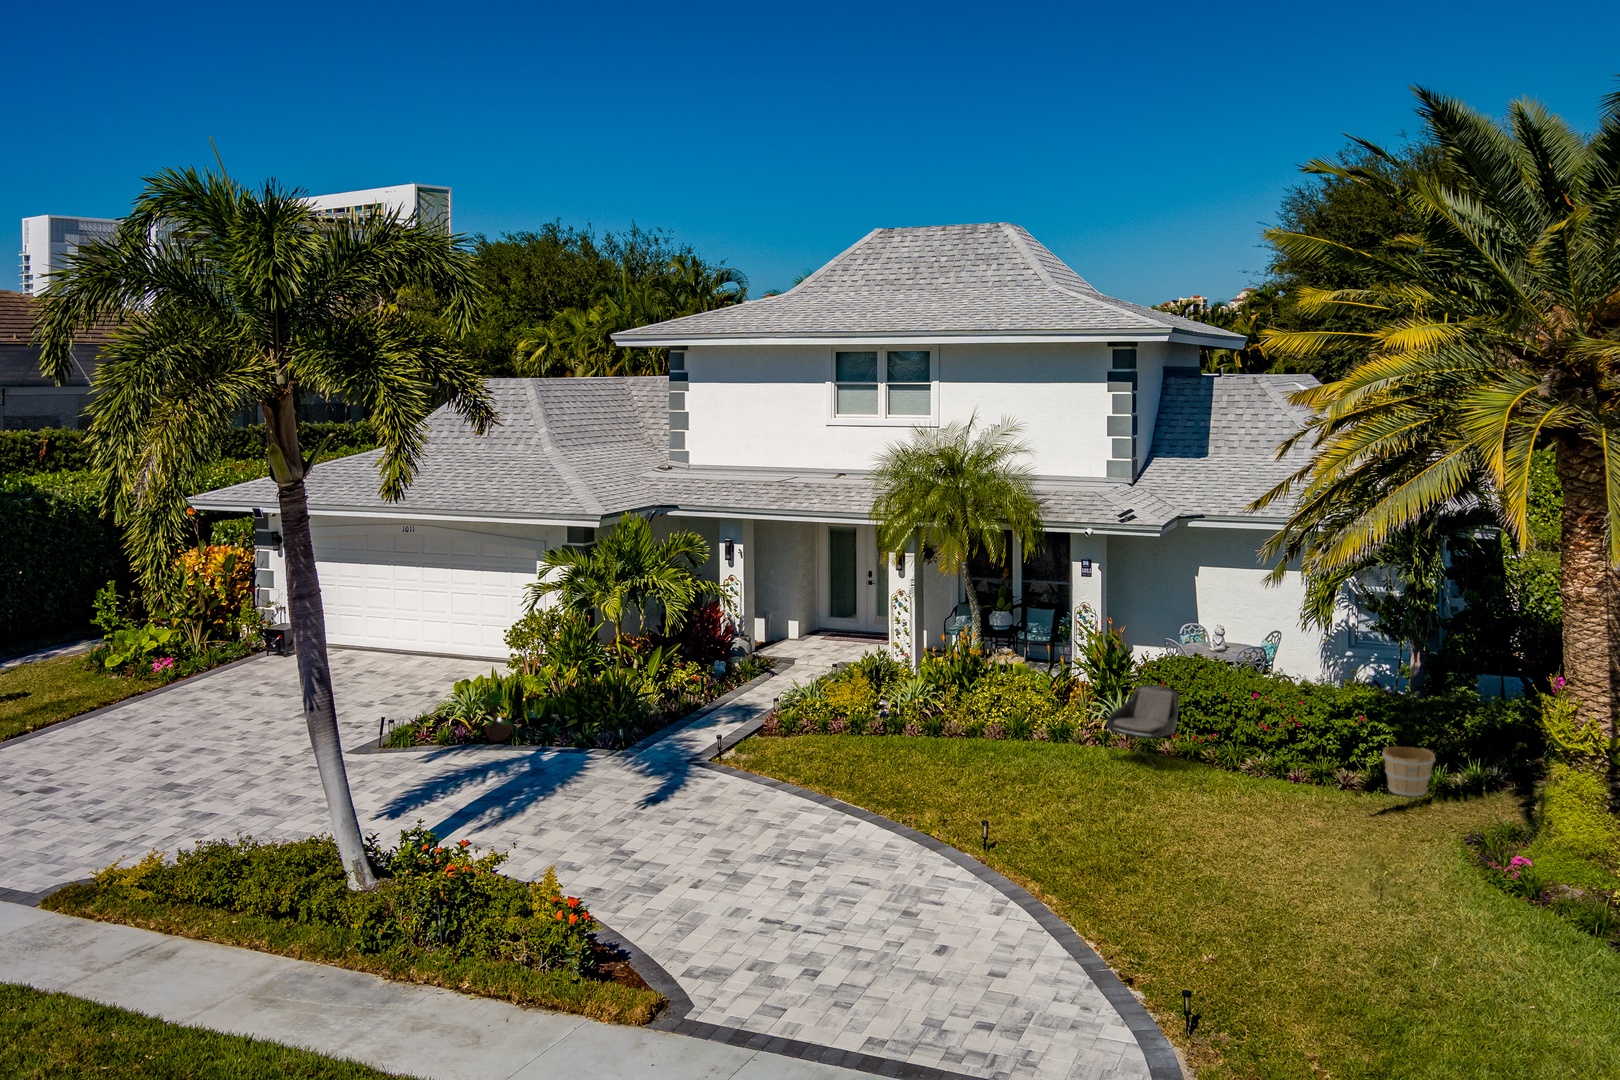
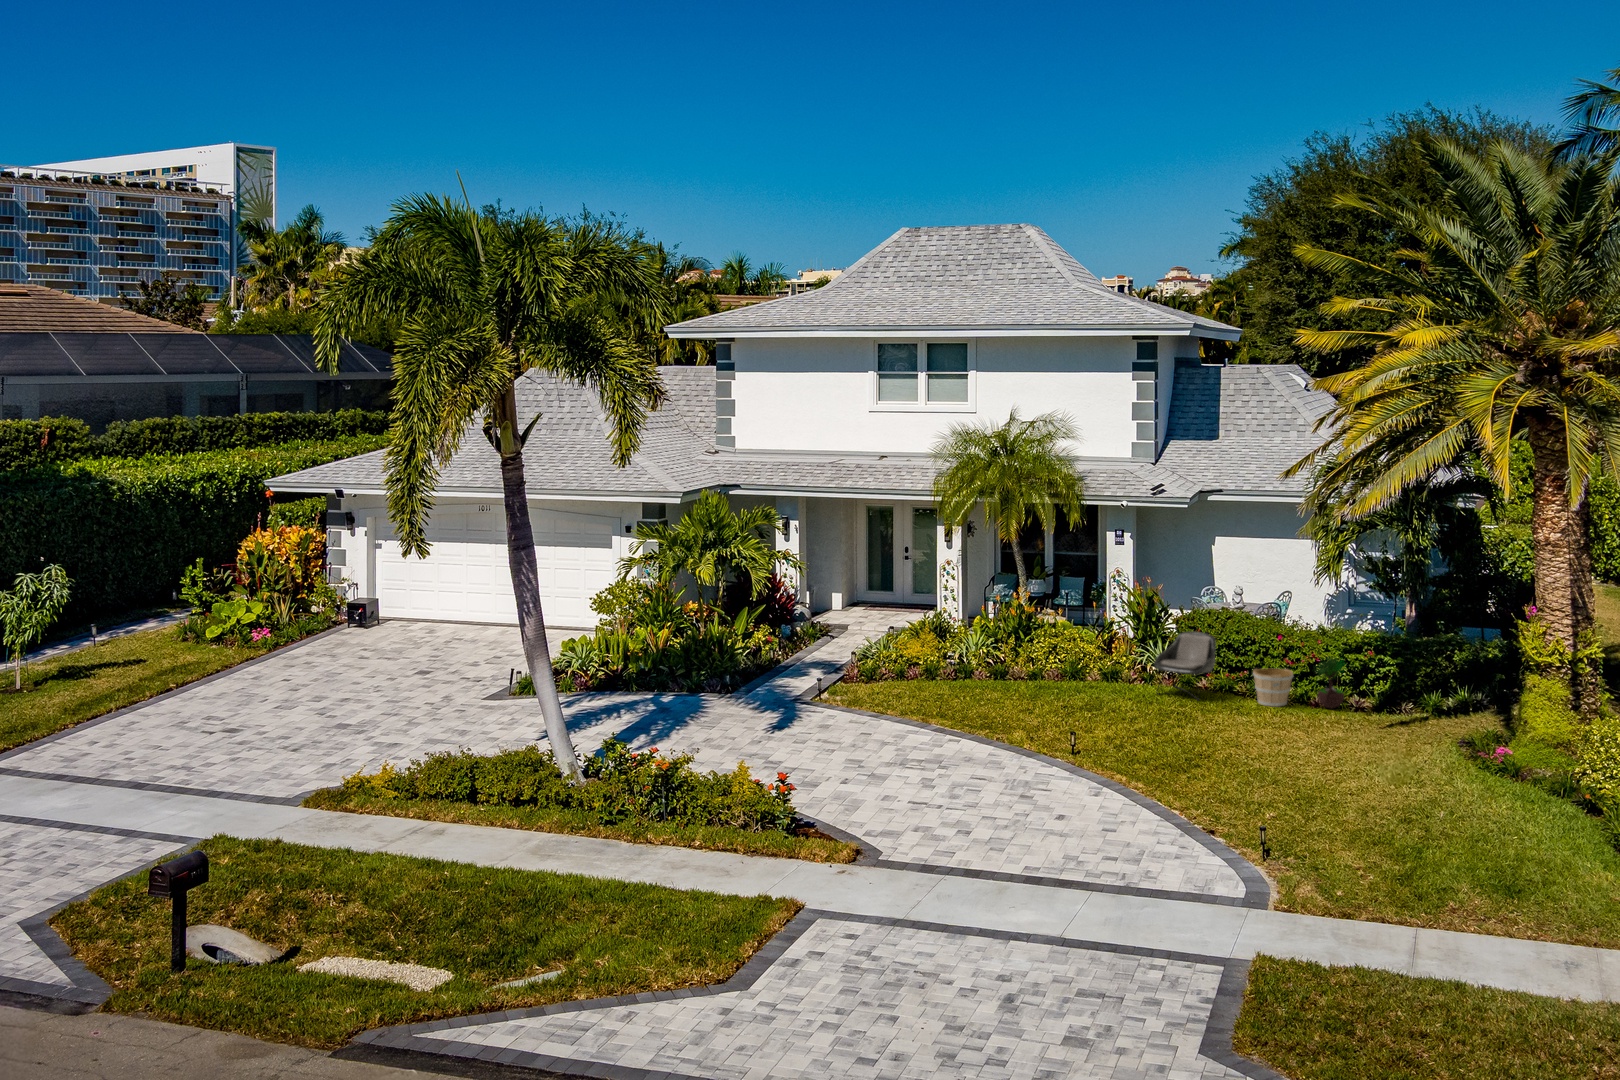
potted tree: present [476,690,512,741] -> present [1316,657,1344,709]
wooden bucket: present [1383,747,1435,797] -> present [1253,668,1294,707]

